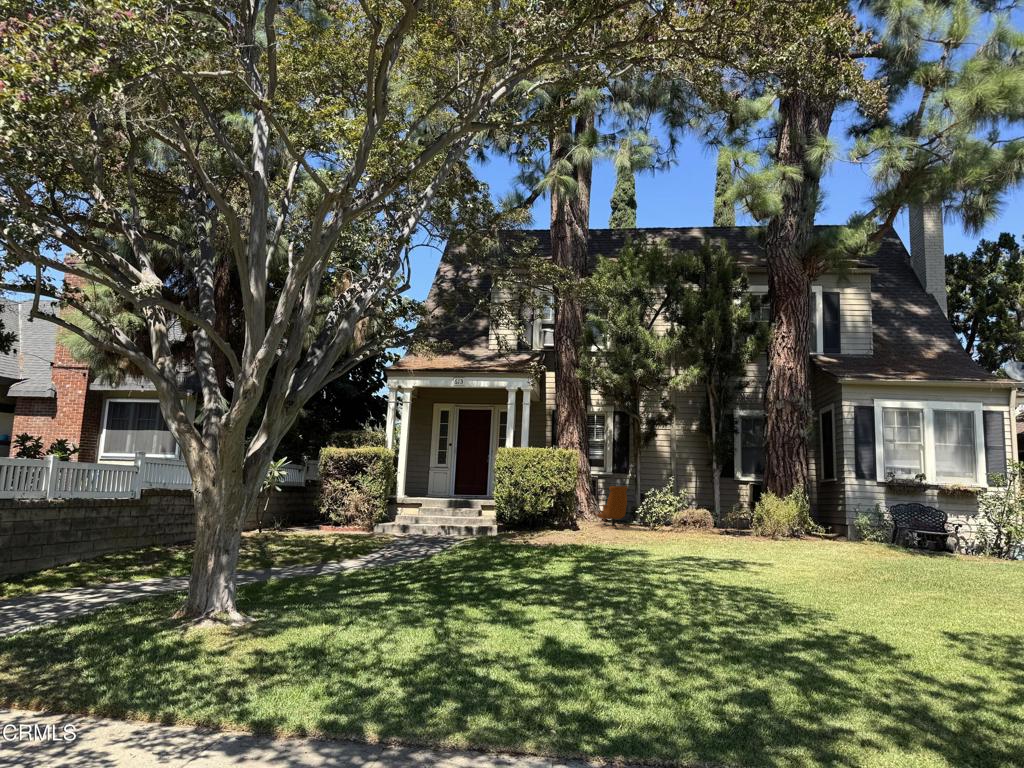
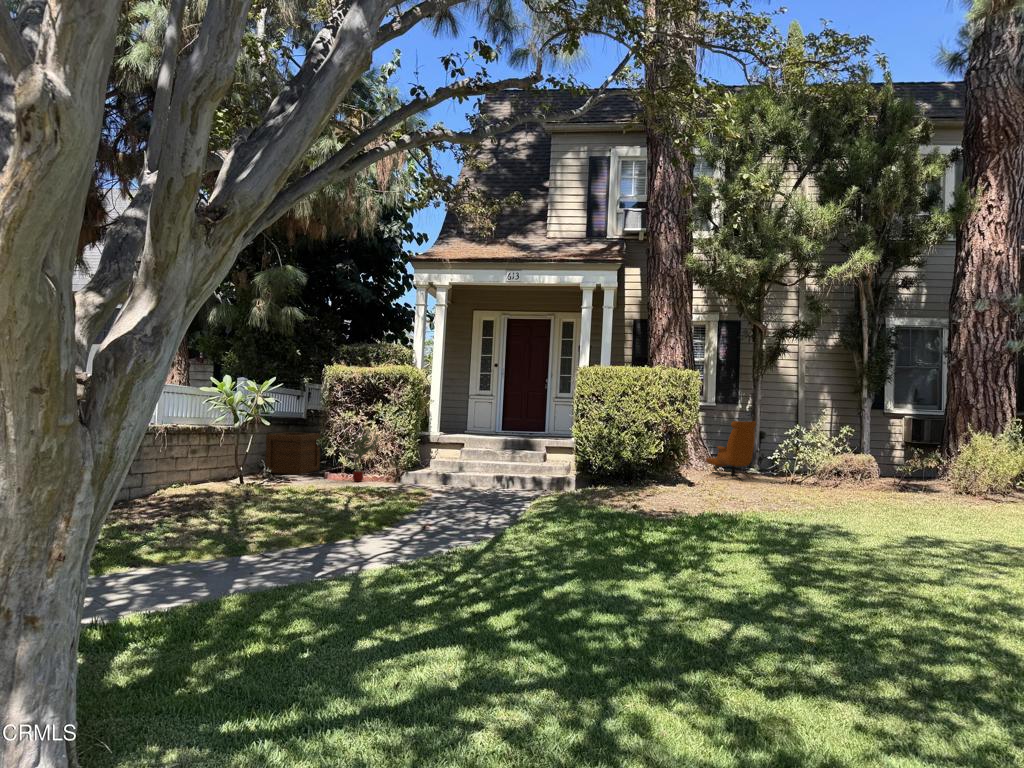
potted tree: none [330,491,359,531] -> present [340,427,378,482]
wooden crate: none [277,496,317,526] -> present [266,432,320,475]

